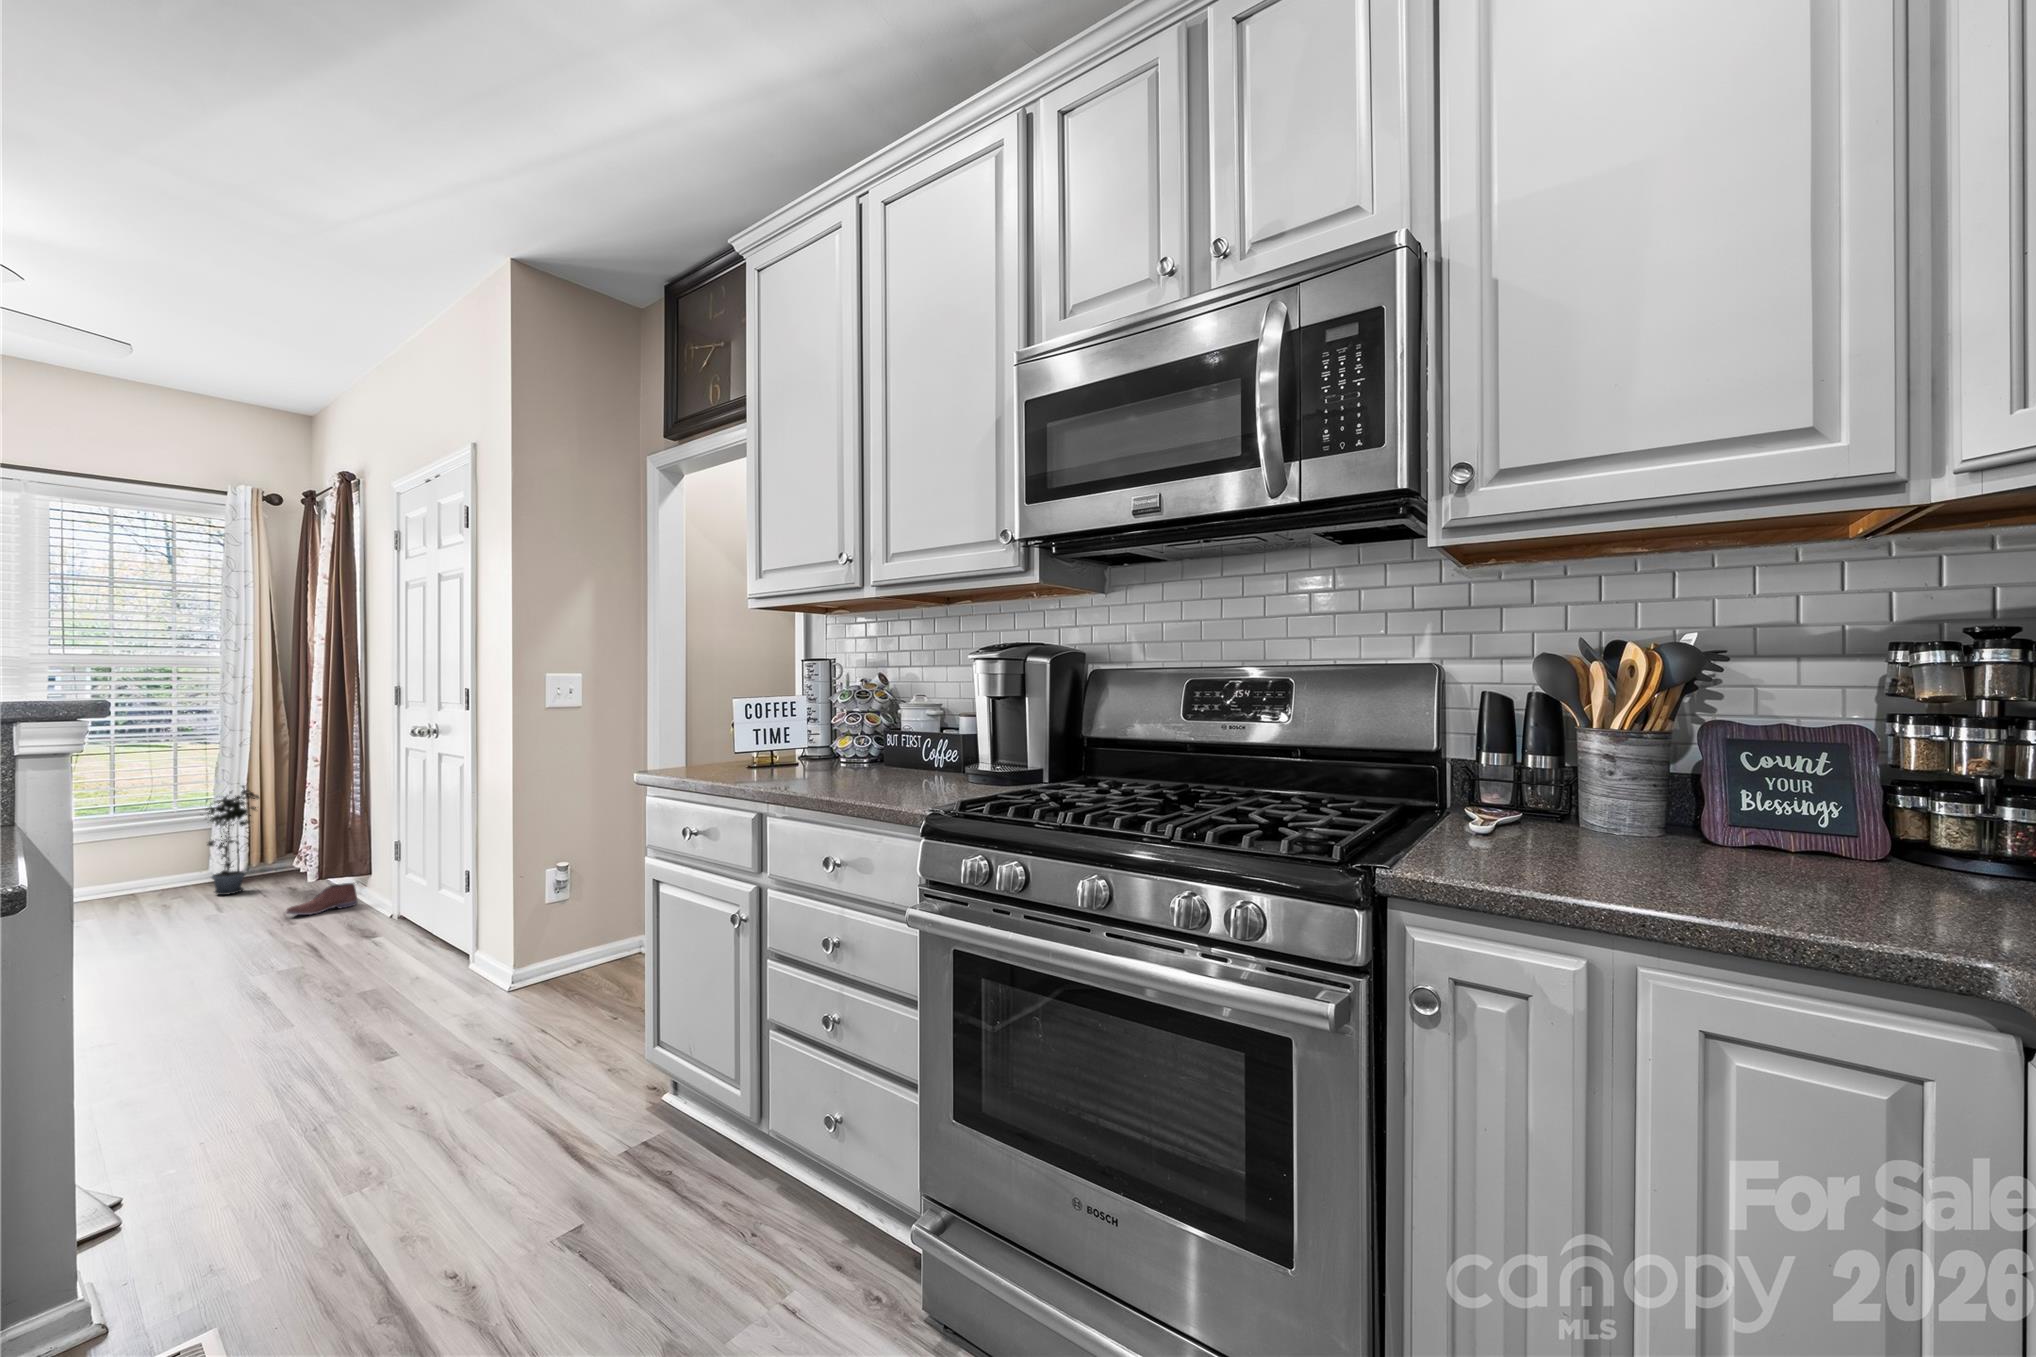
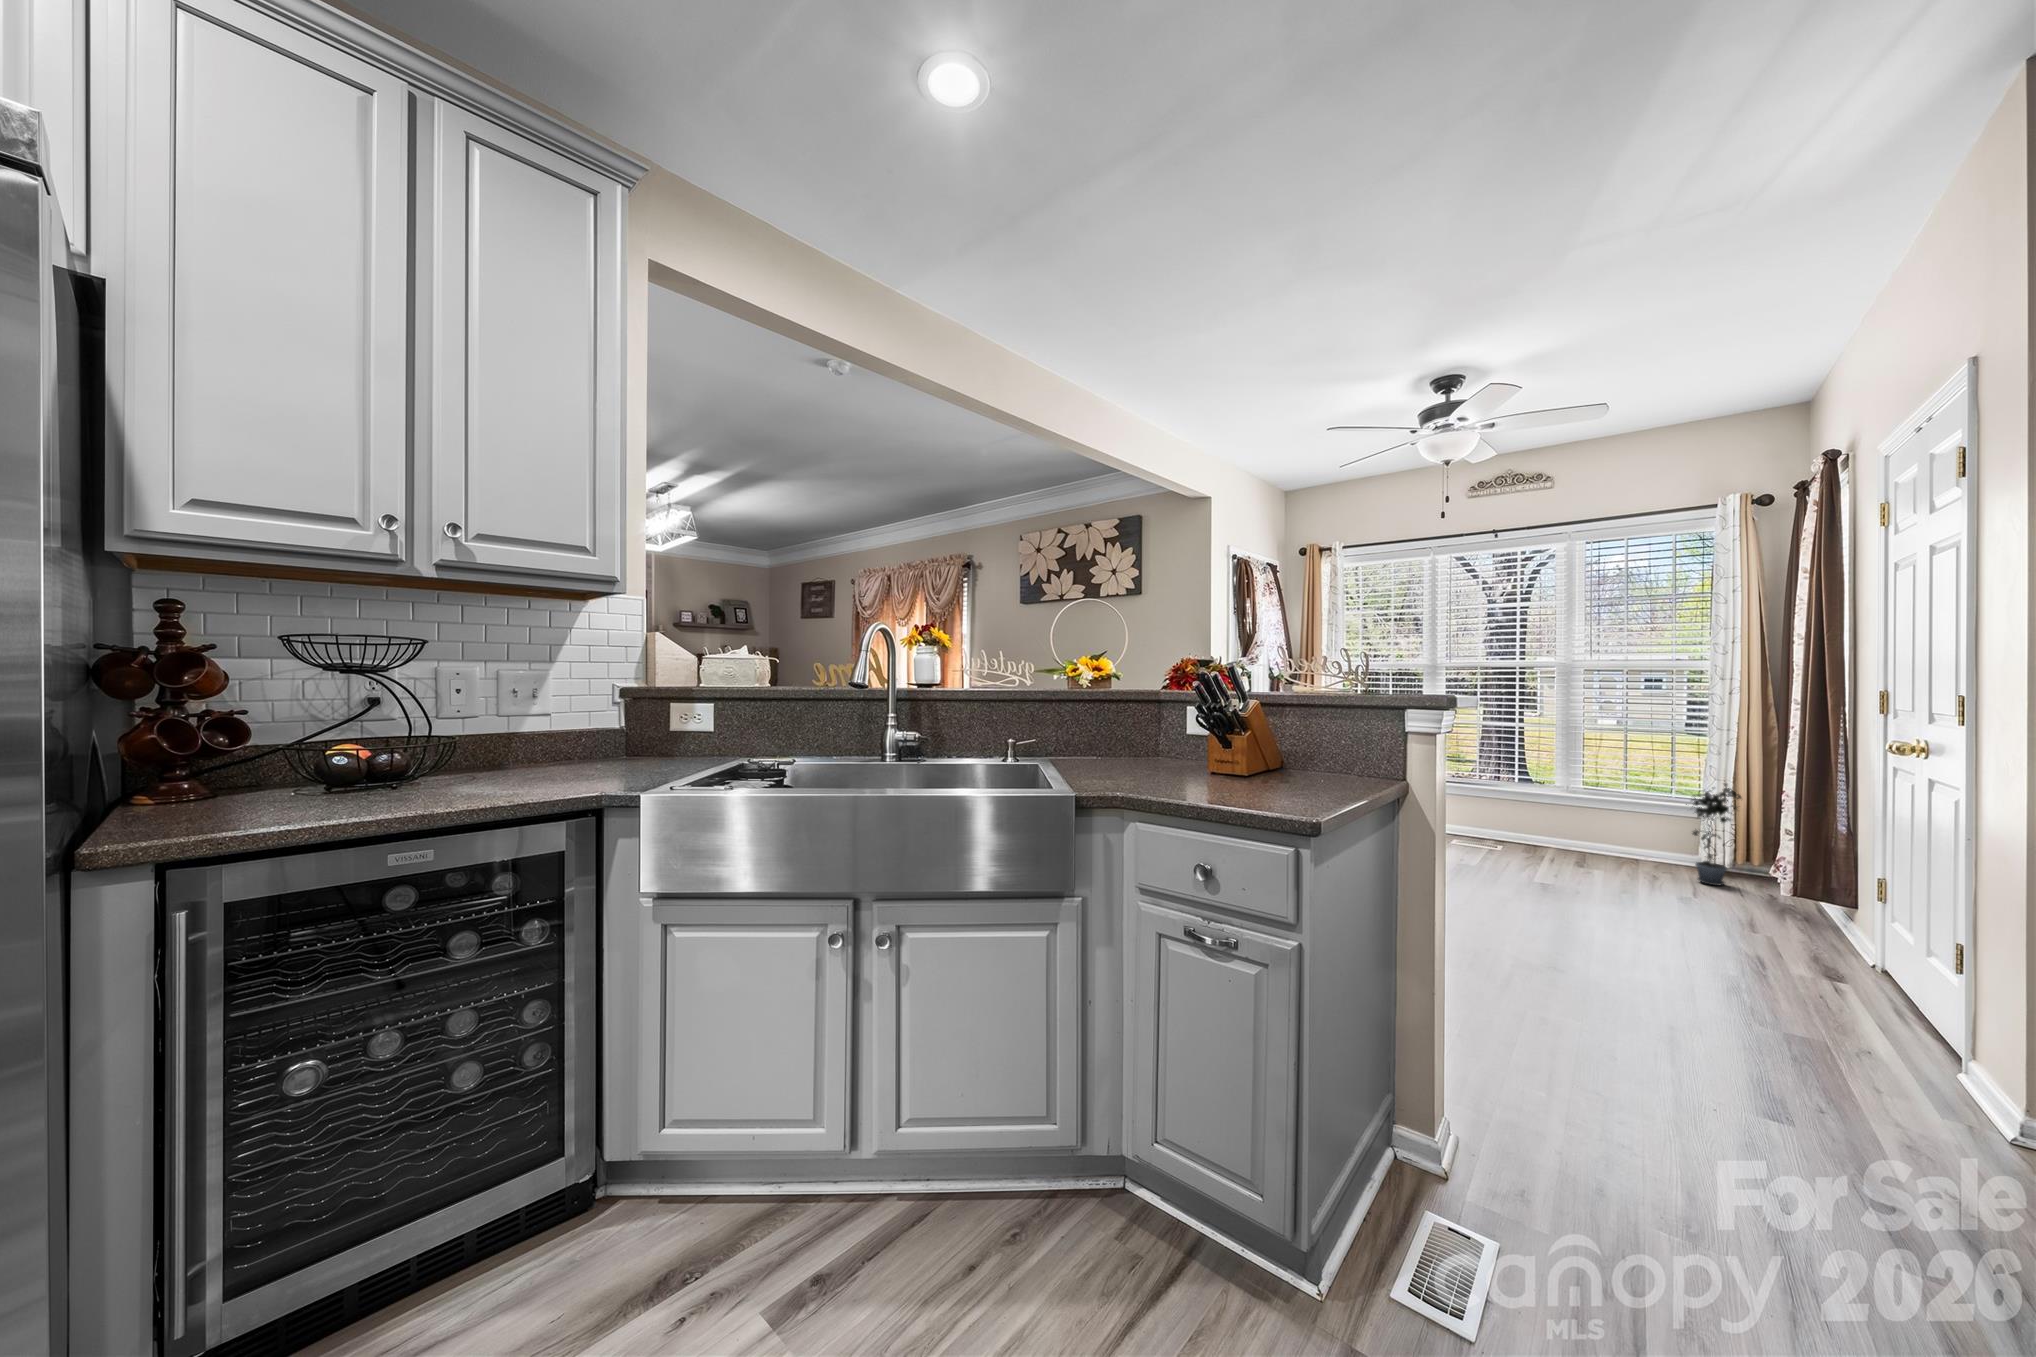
shoe: present [286,883,358,915] -> none [1751,906,1841,936]

